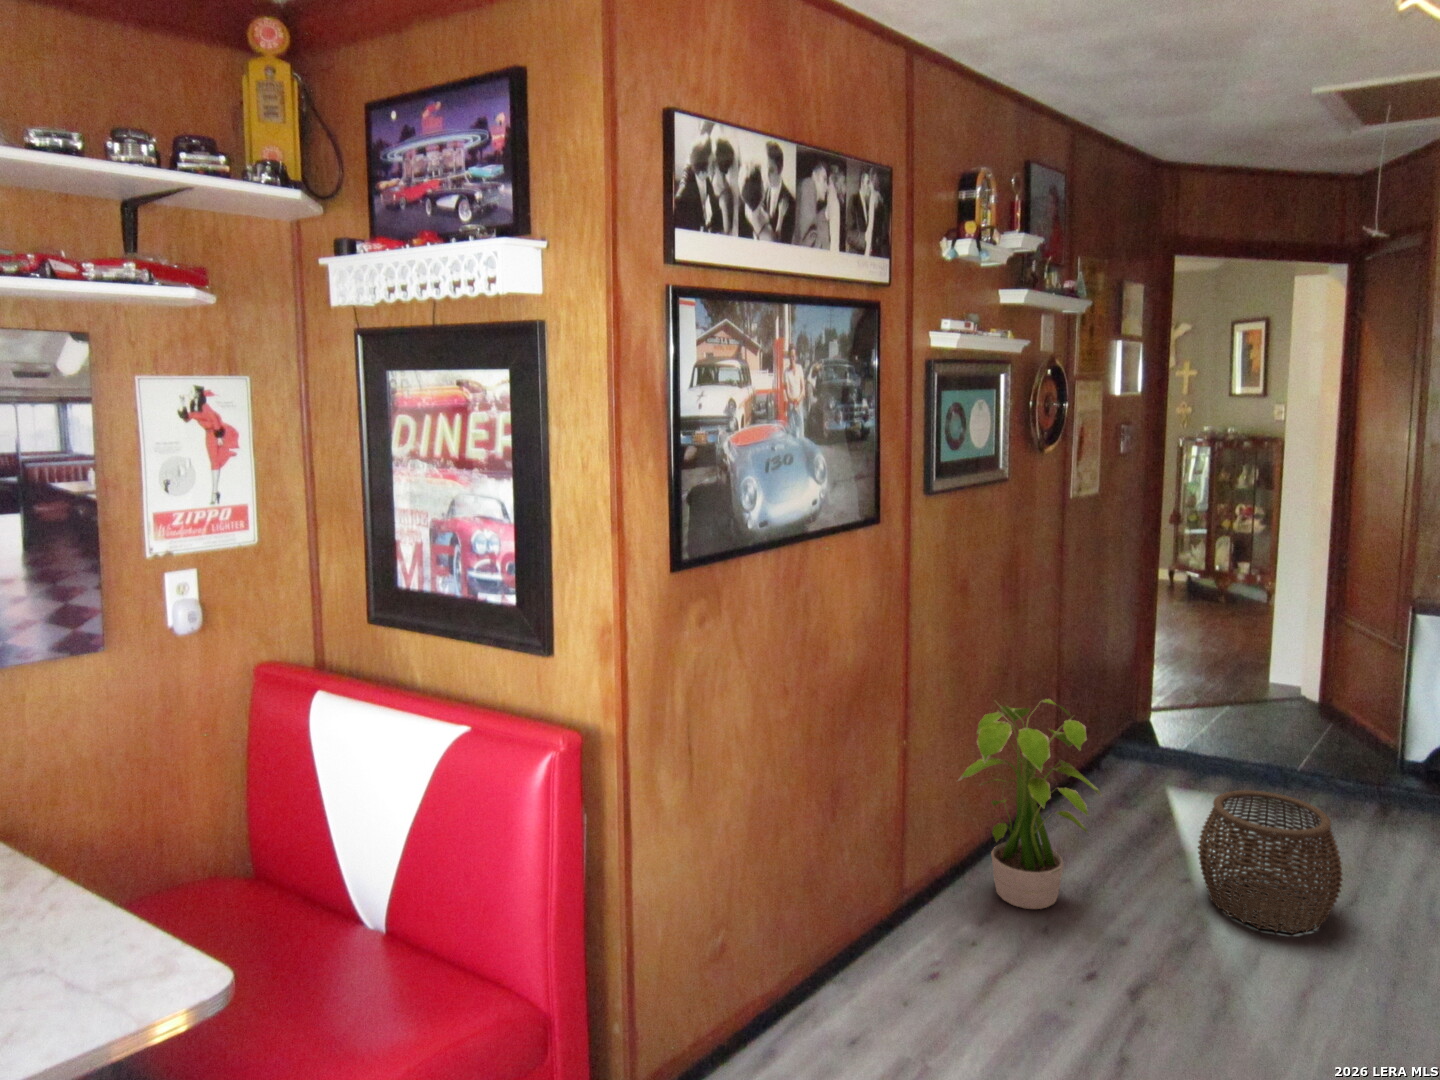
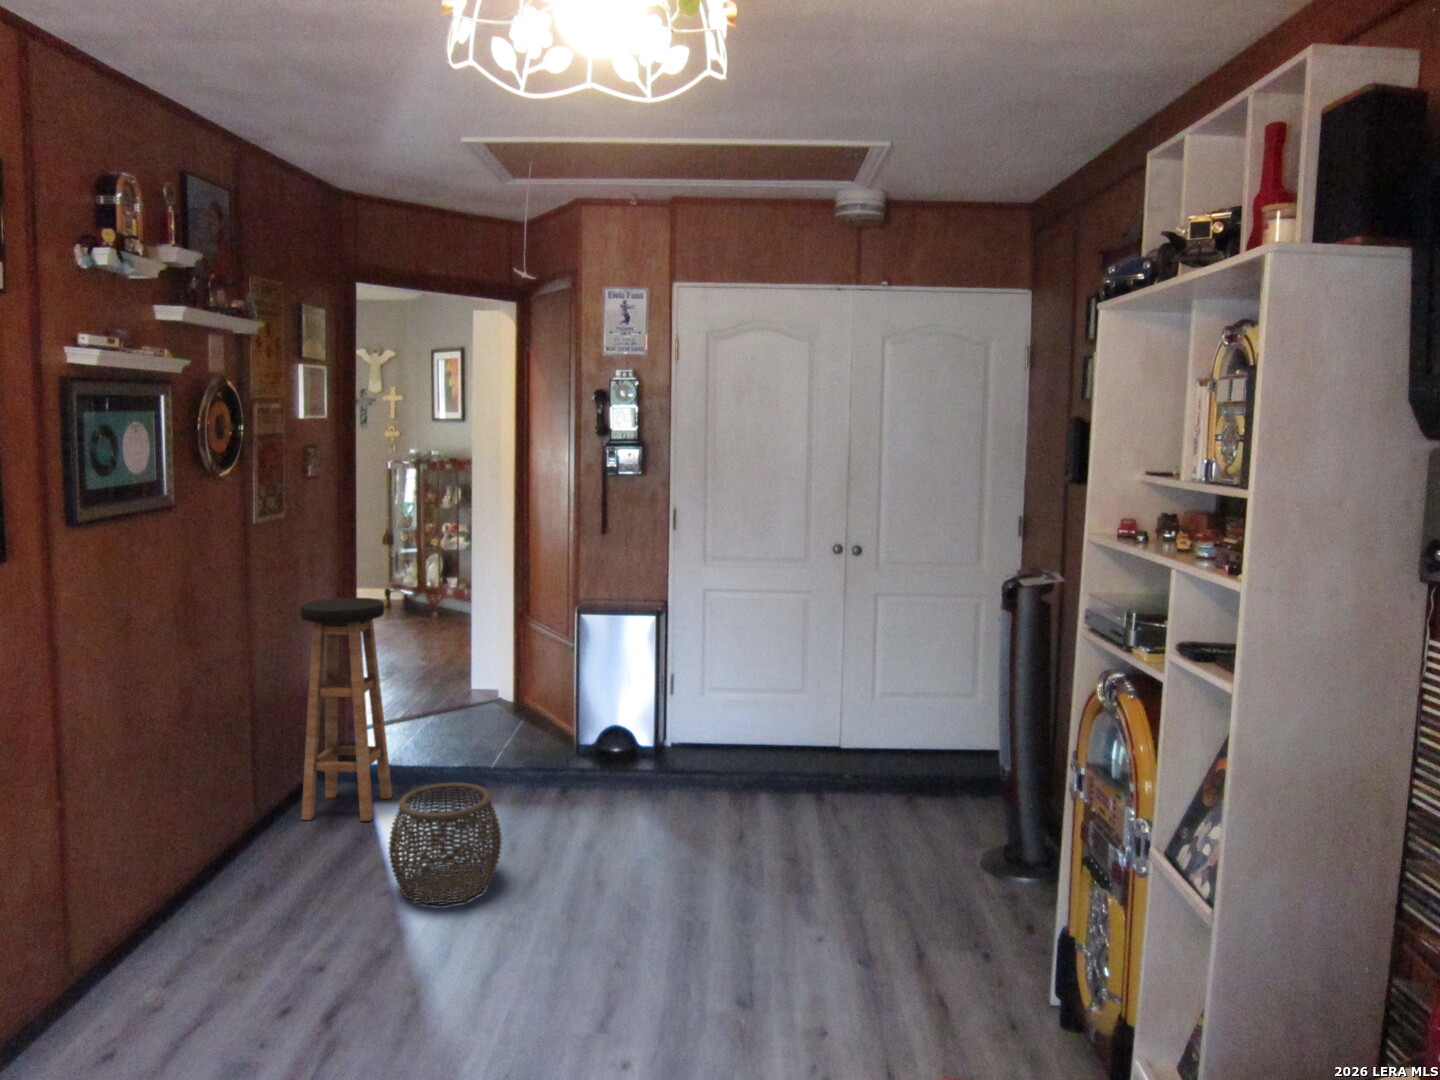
bar stool: none [1096,575,1196,808] -> present [300,598,392,821]
potted plant: present [958,699,1102,909] -> none [129,735,295,961]

